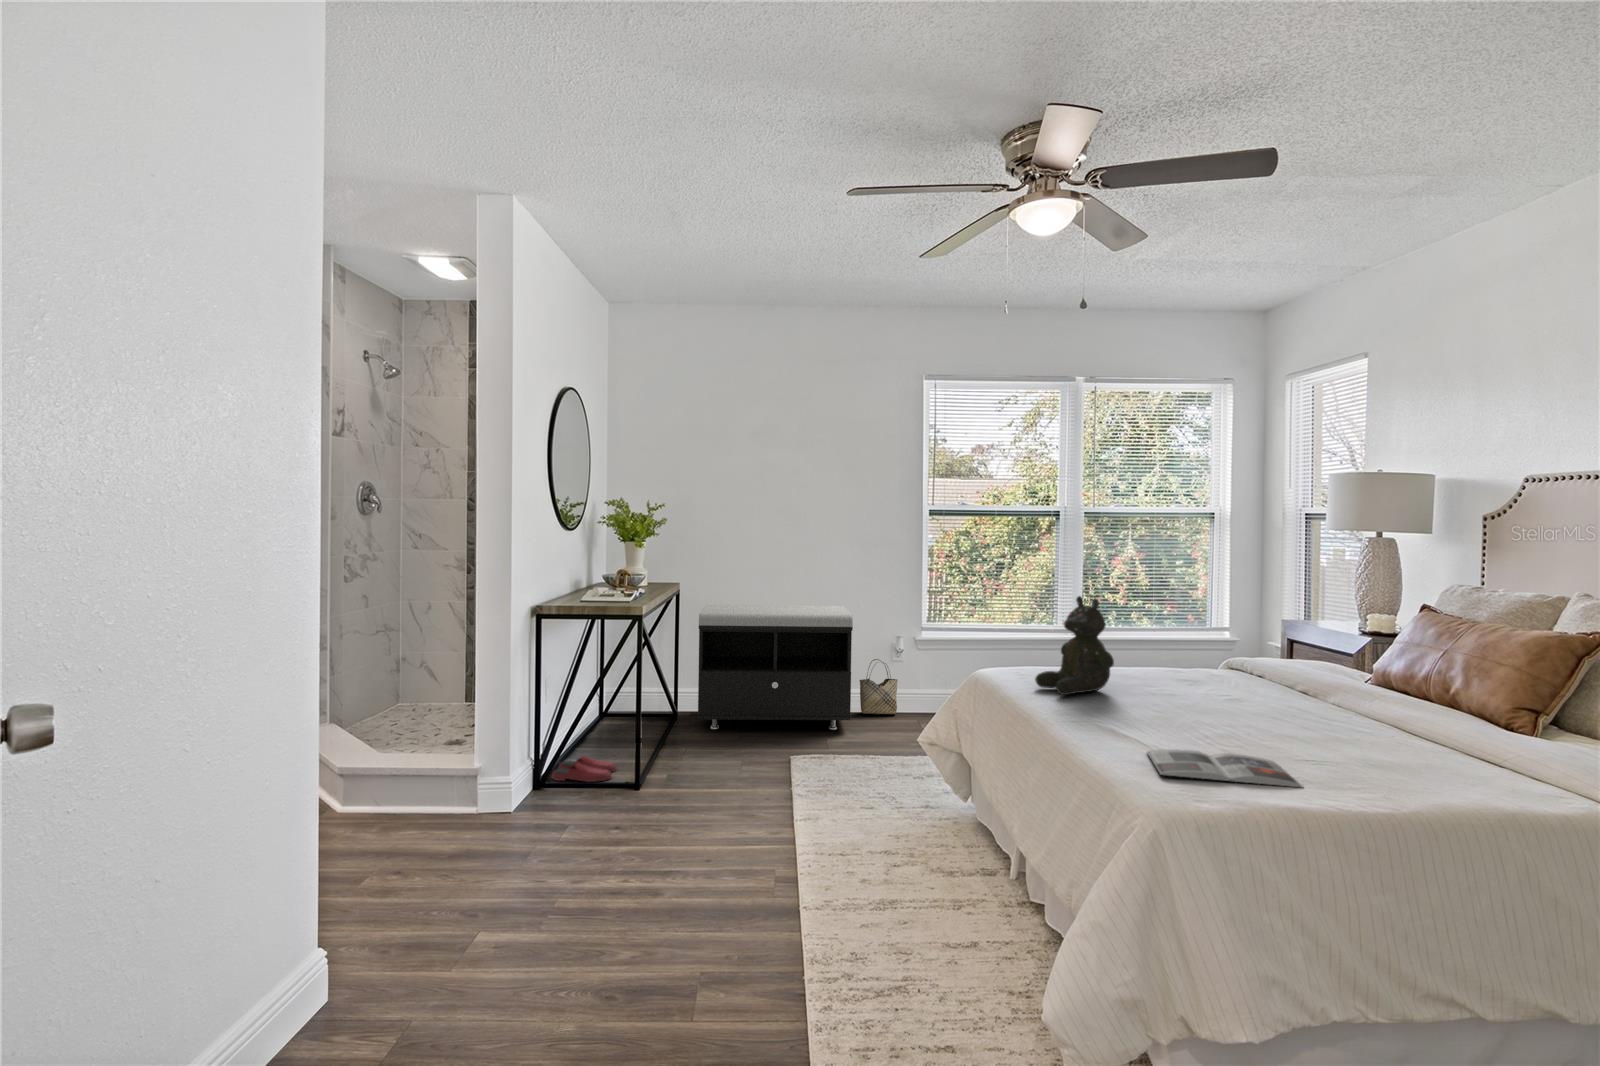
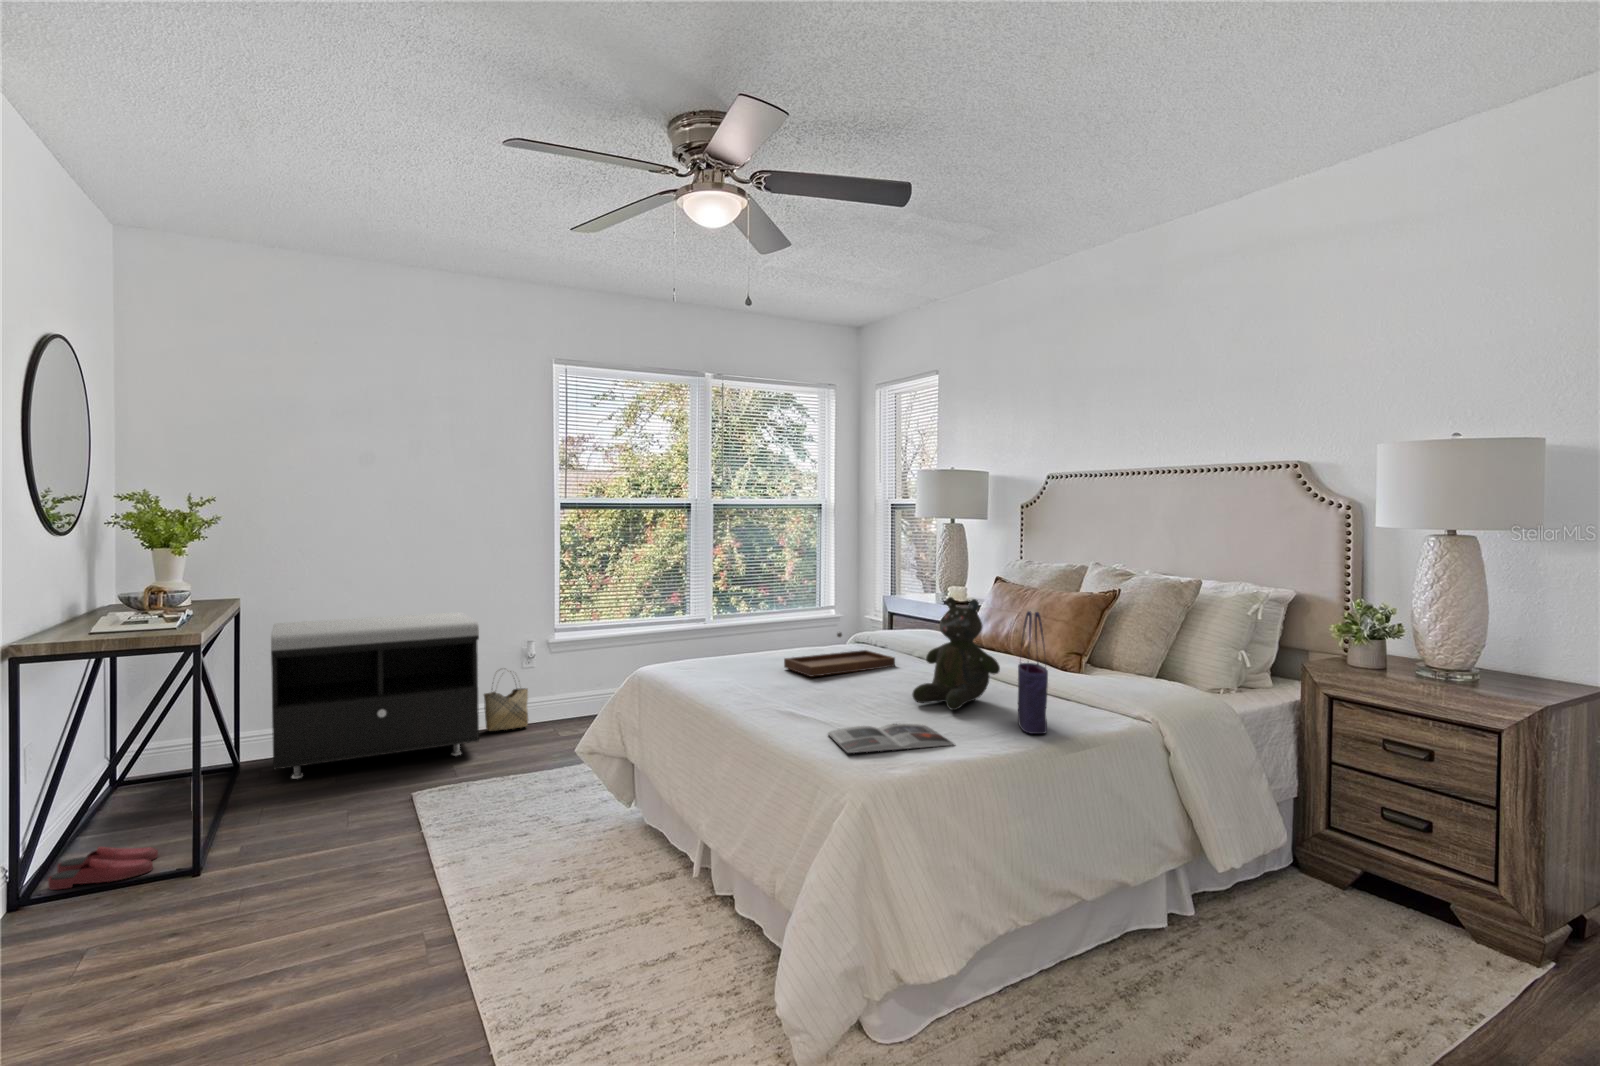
teddy bear: present [1035,596,1114,695] -> present [912,597,1000,710]
tote bag: none [1404,640,1447,794] -> present [1018,611,1048,734]
tray: none [1127,650,1263,695] -> present [784,632,895,677]

